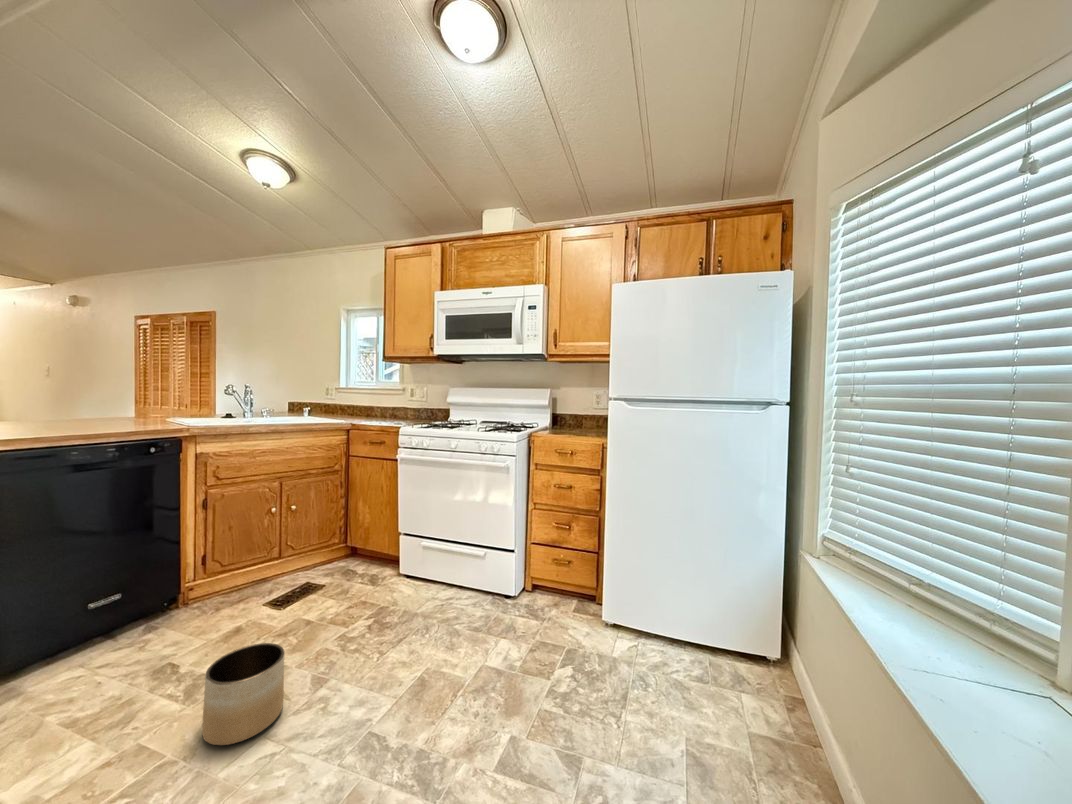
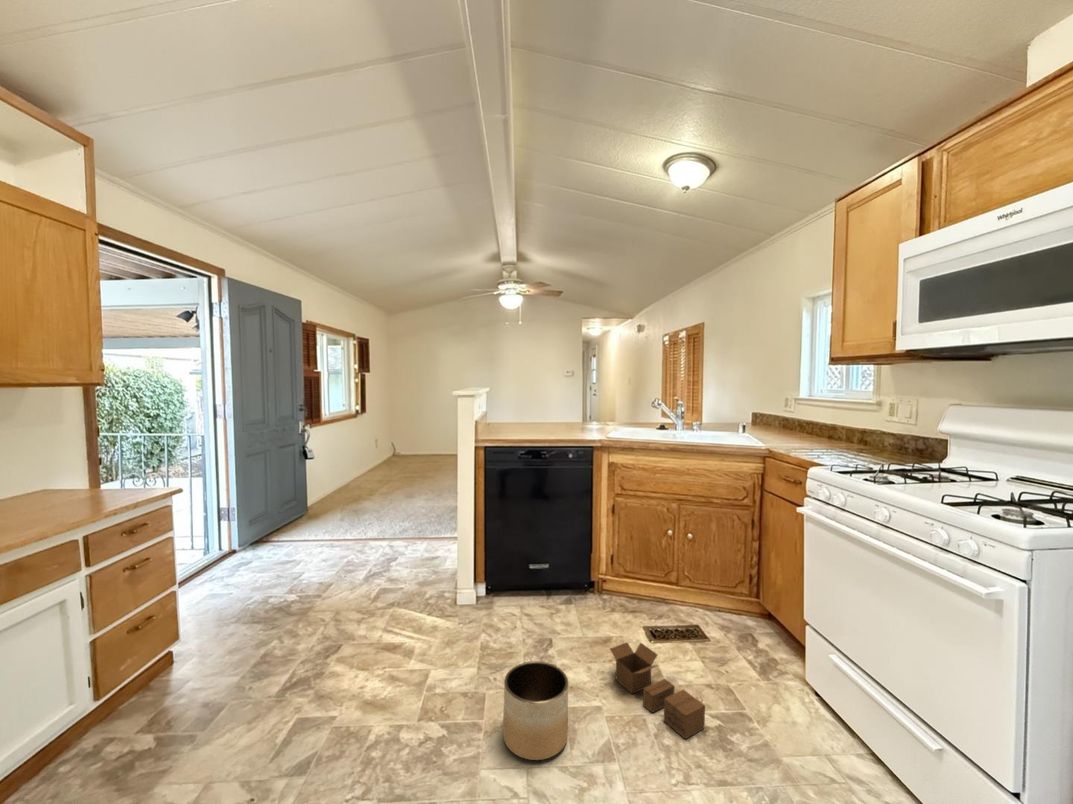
cardboard box: none [268,602,369,645] -> present [610,643,705,739]

